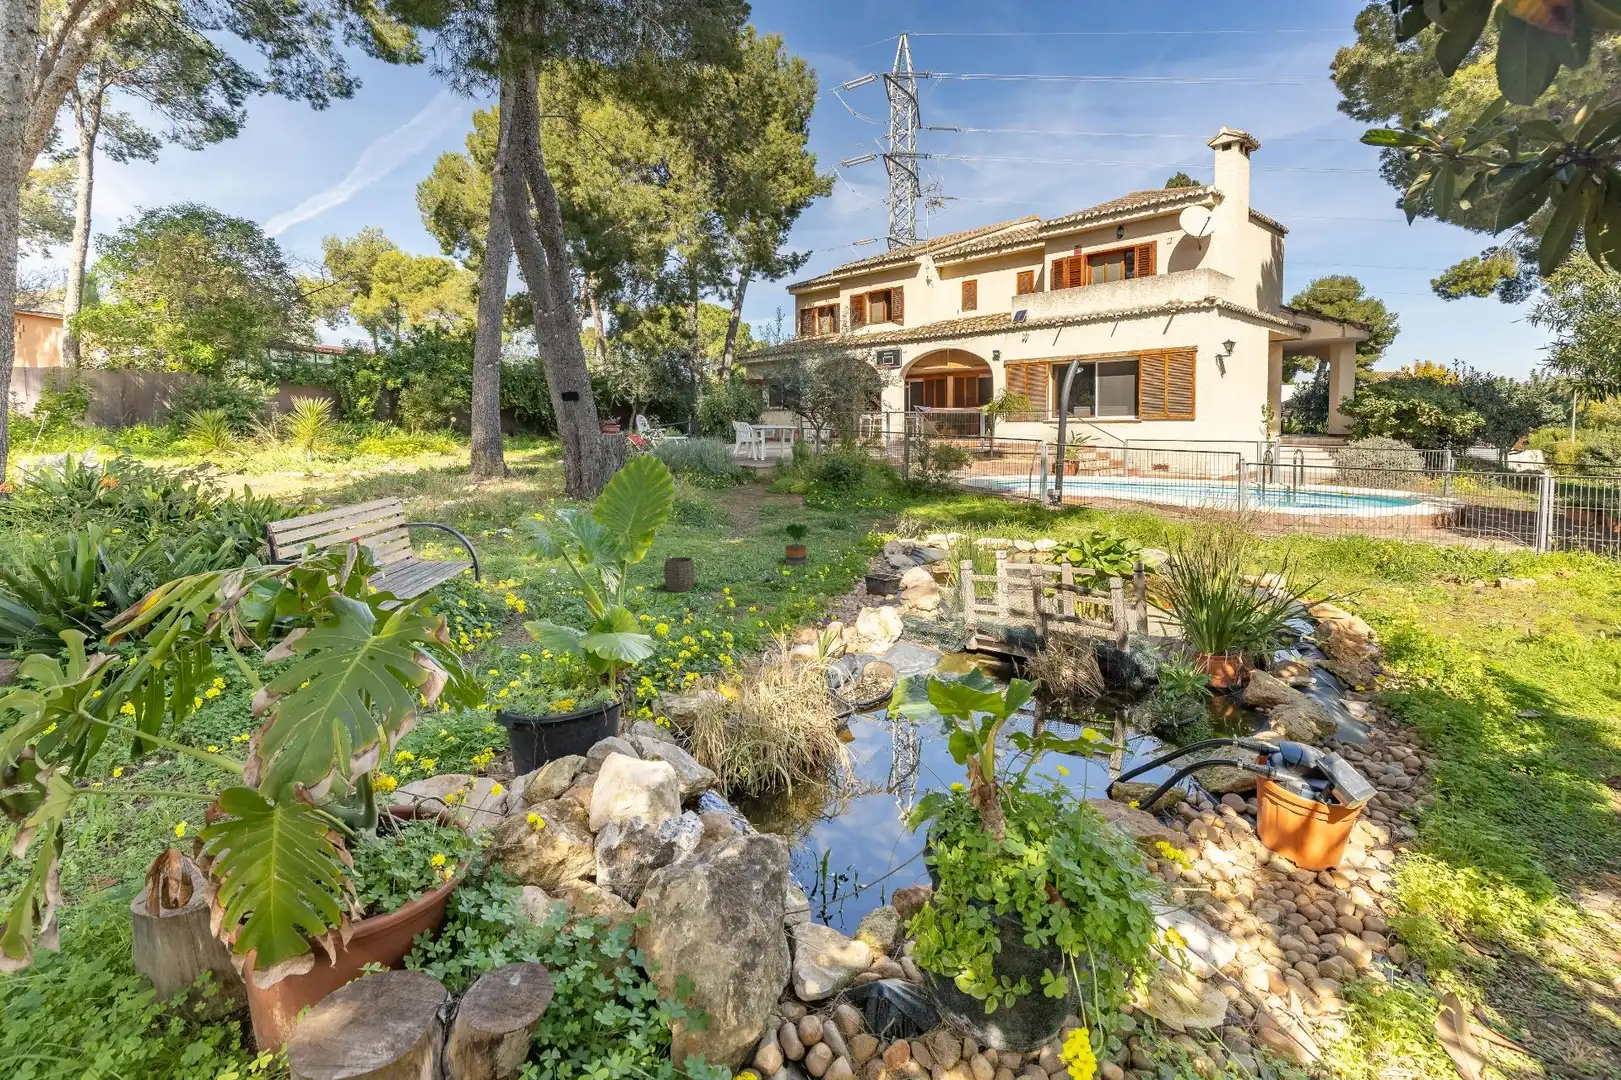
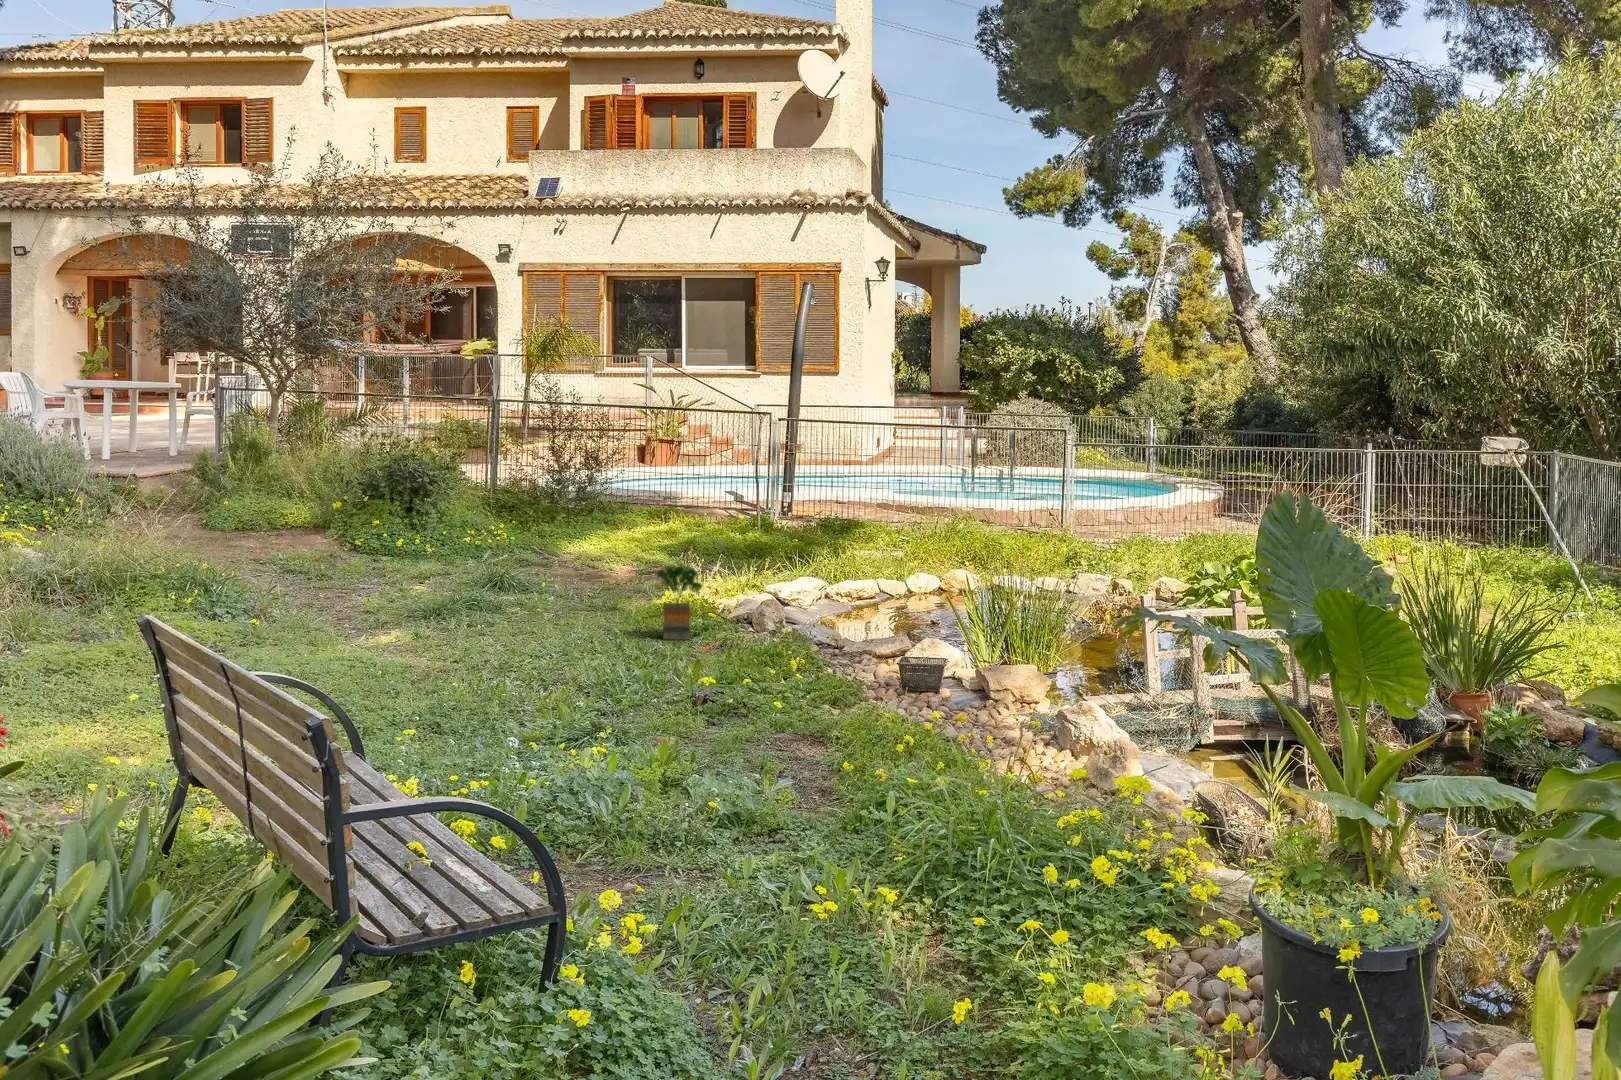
woven basket: present [664,557,695,592] -> none [594,641,652,708]

